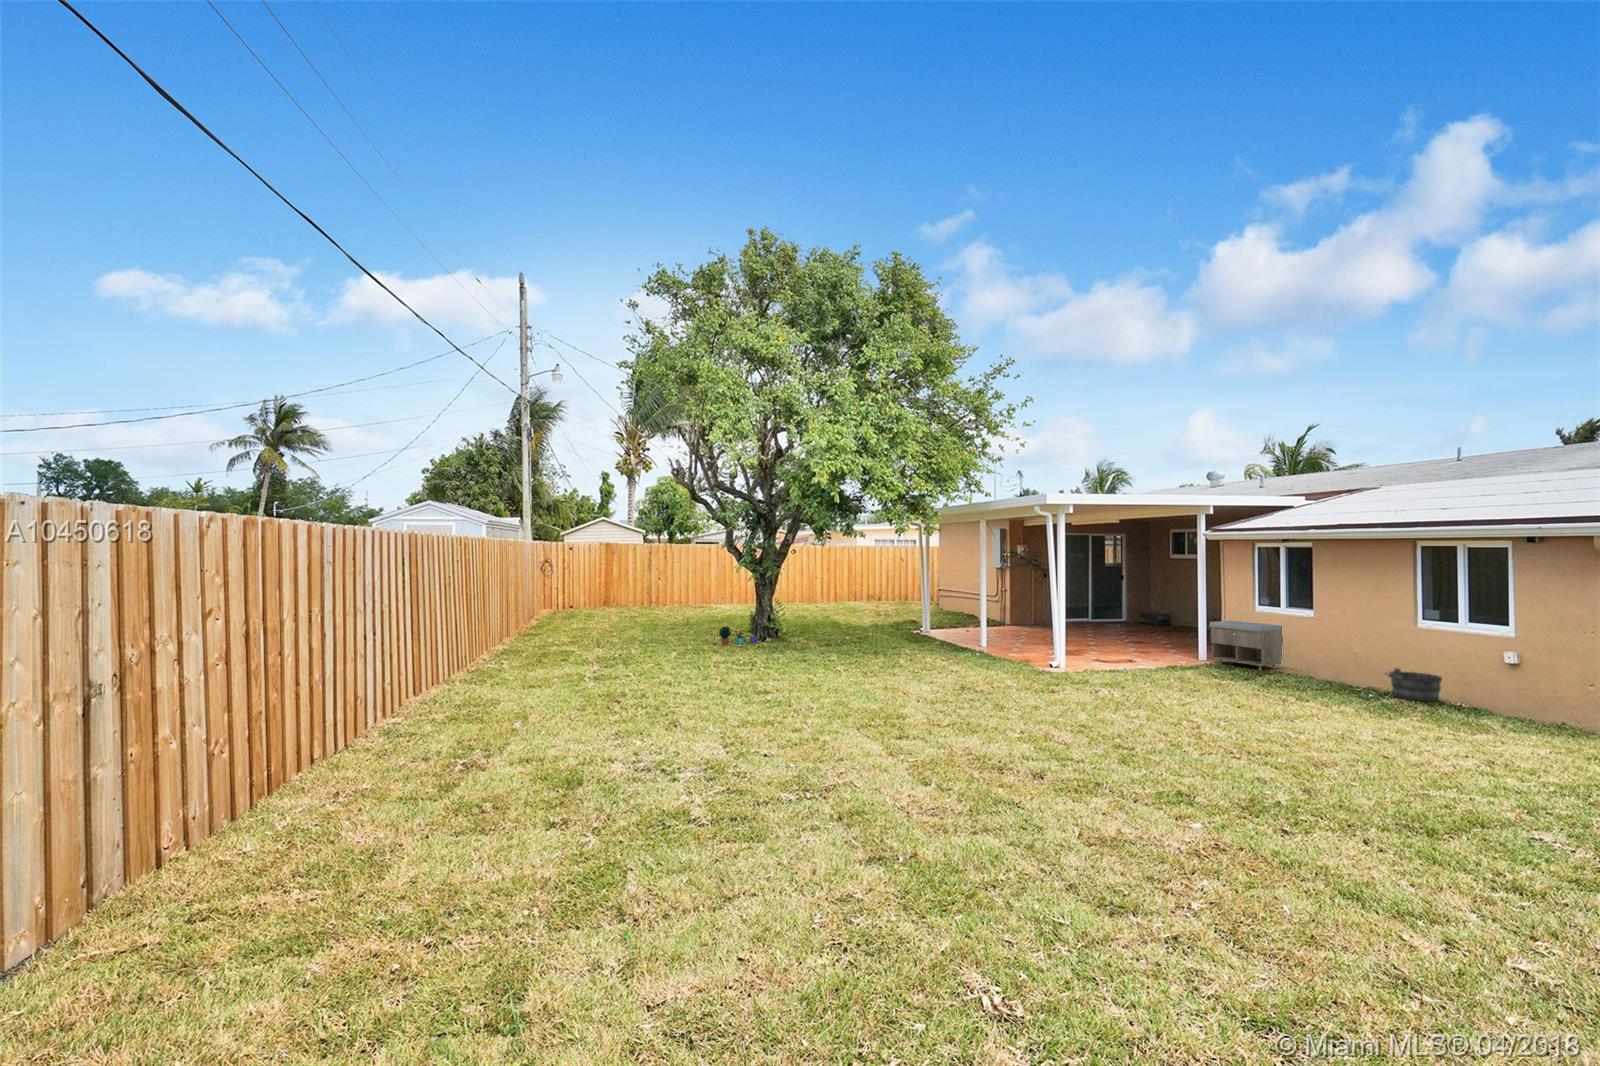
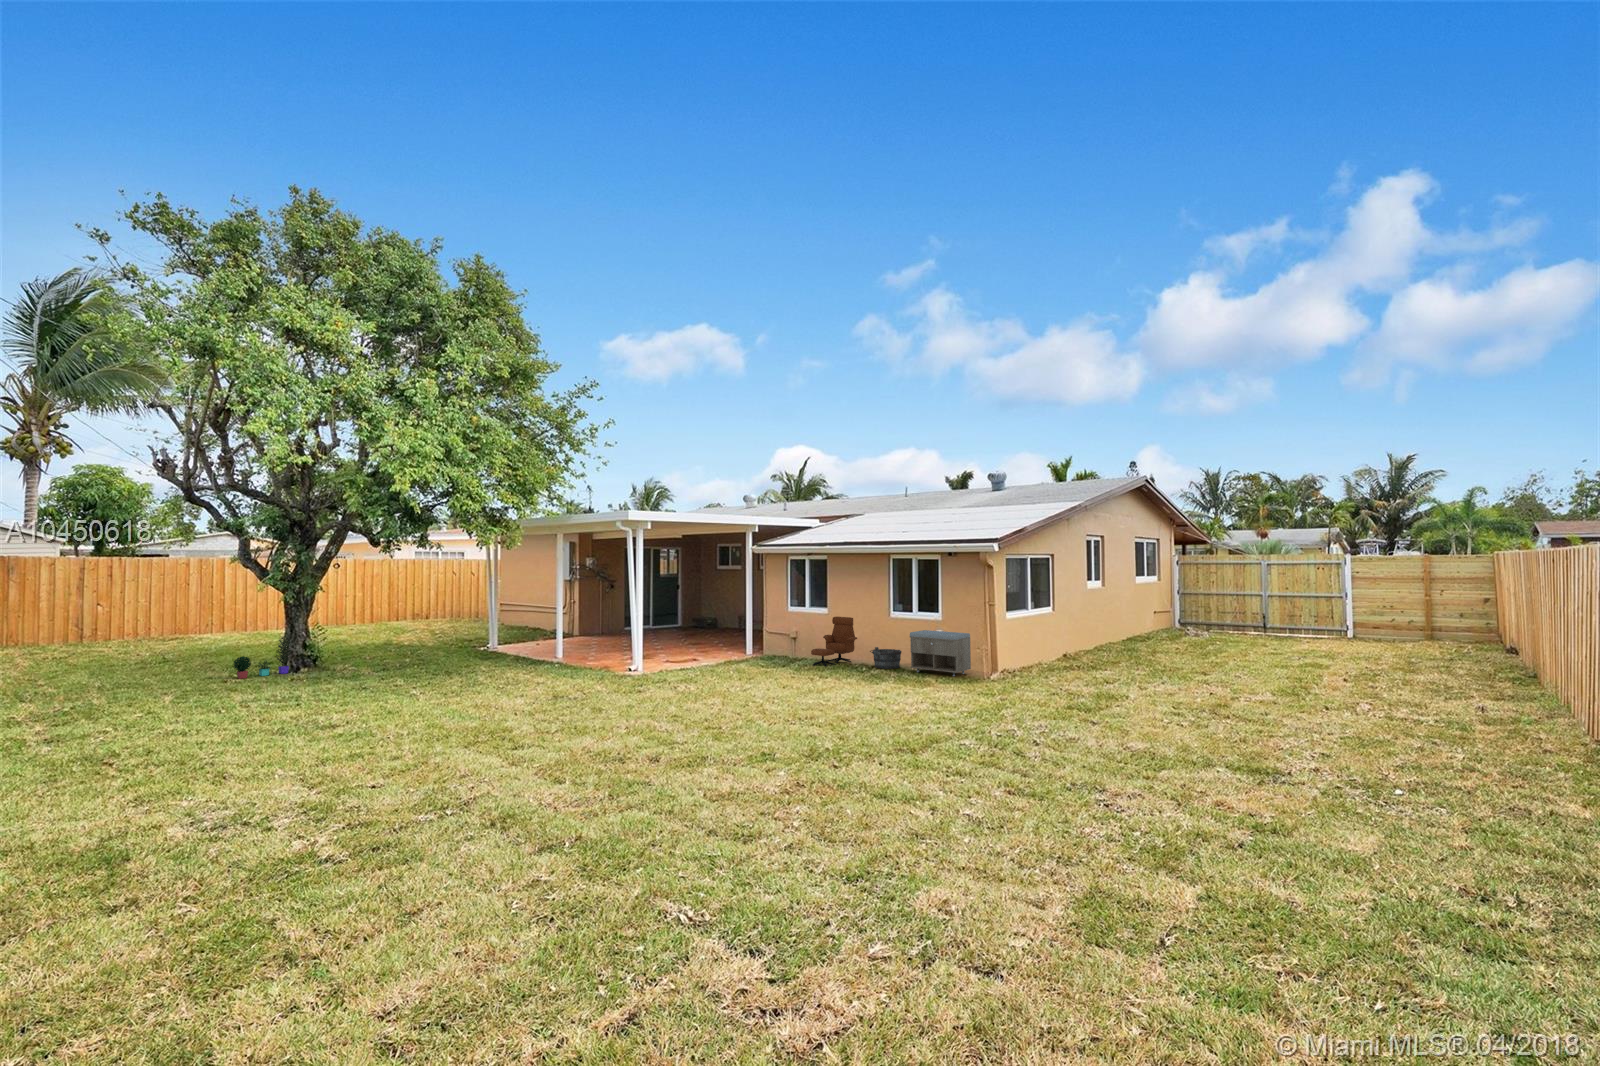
storage bench: present [1210,621,1283,670] -> present [910,630,971,676]
lounge chair: none [1289,623,1365,687] -> present [811,617,857,666]

